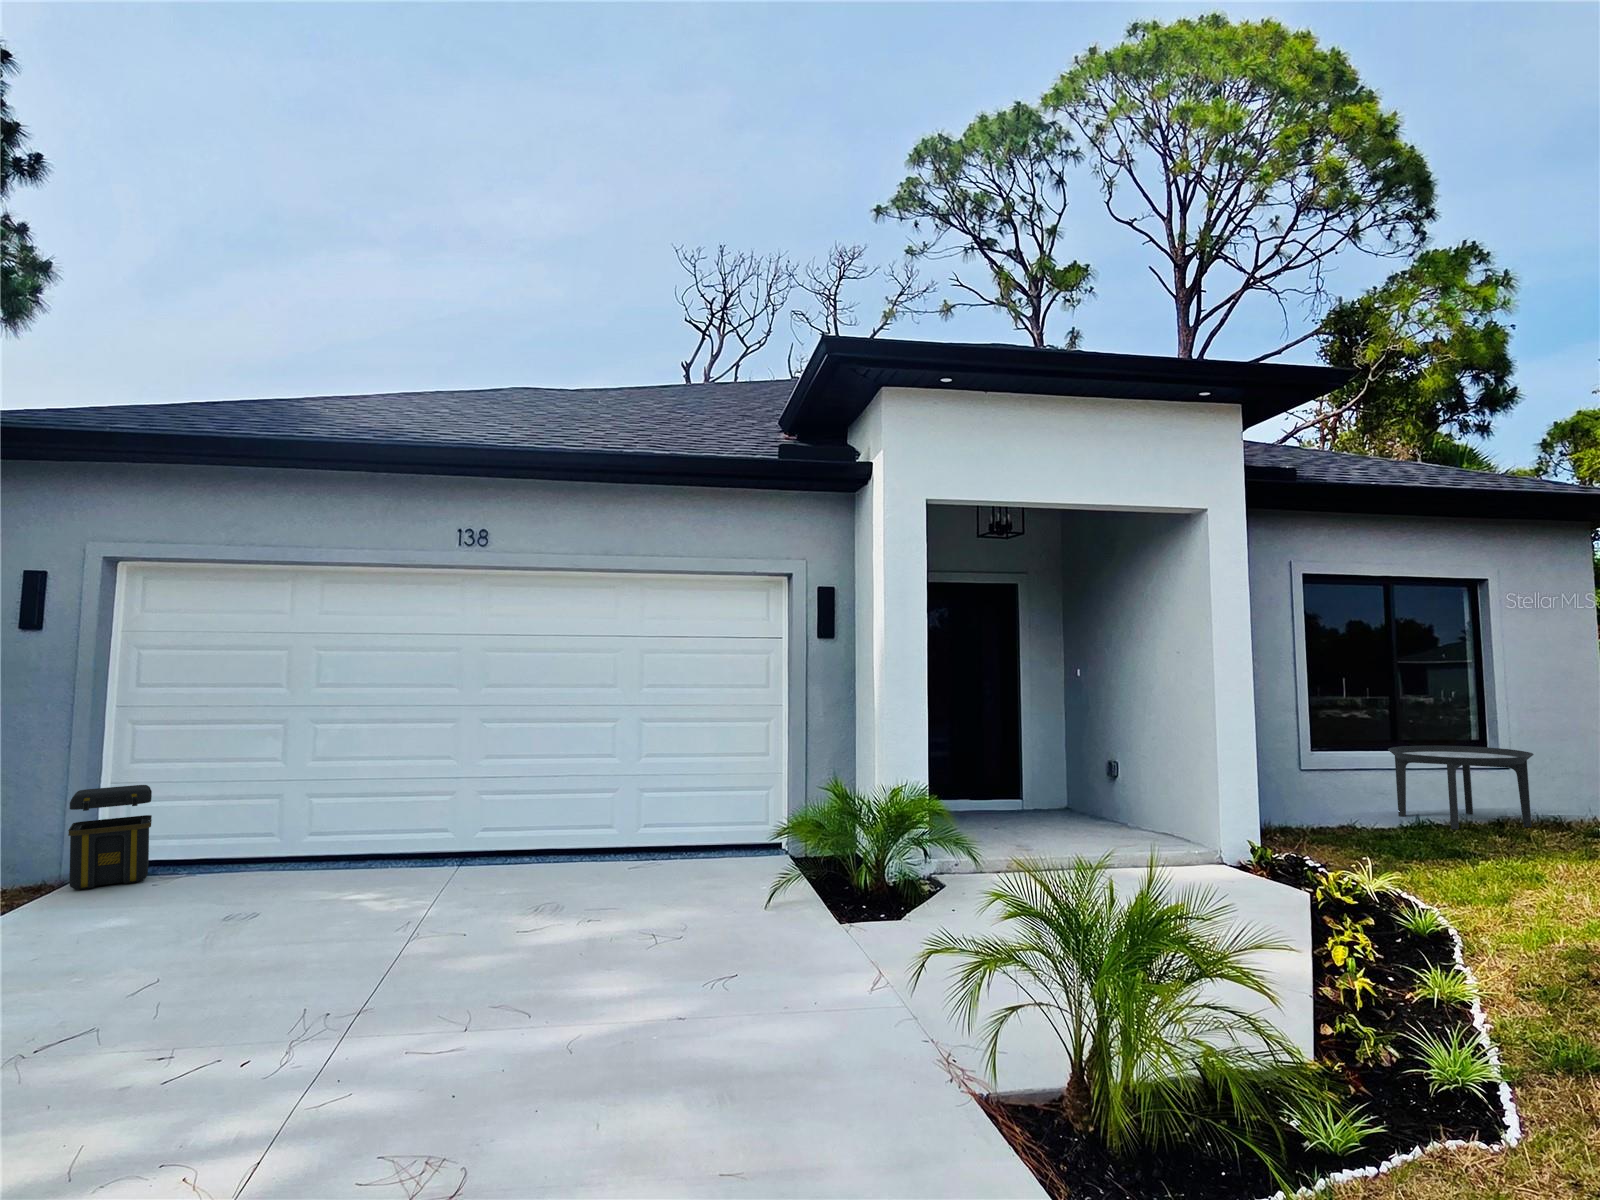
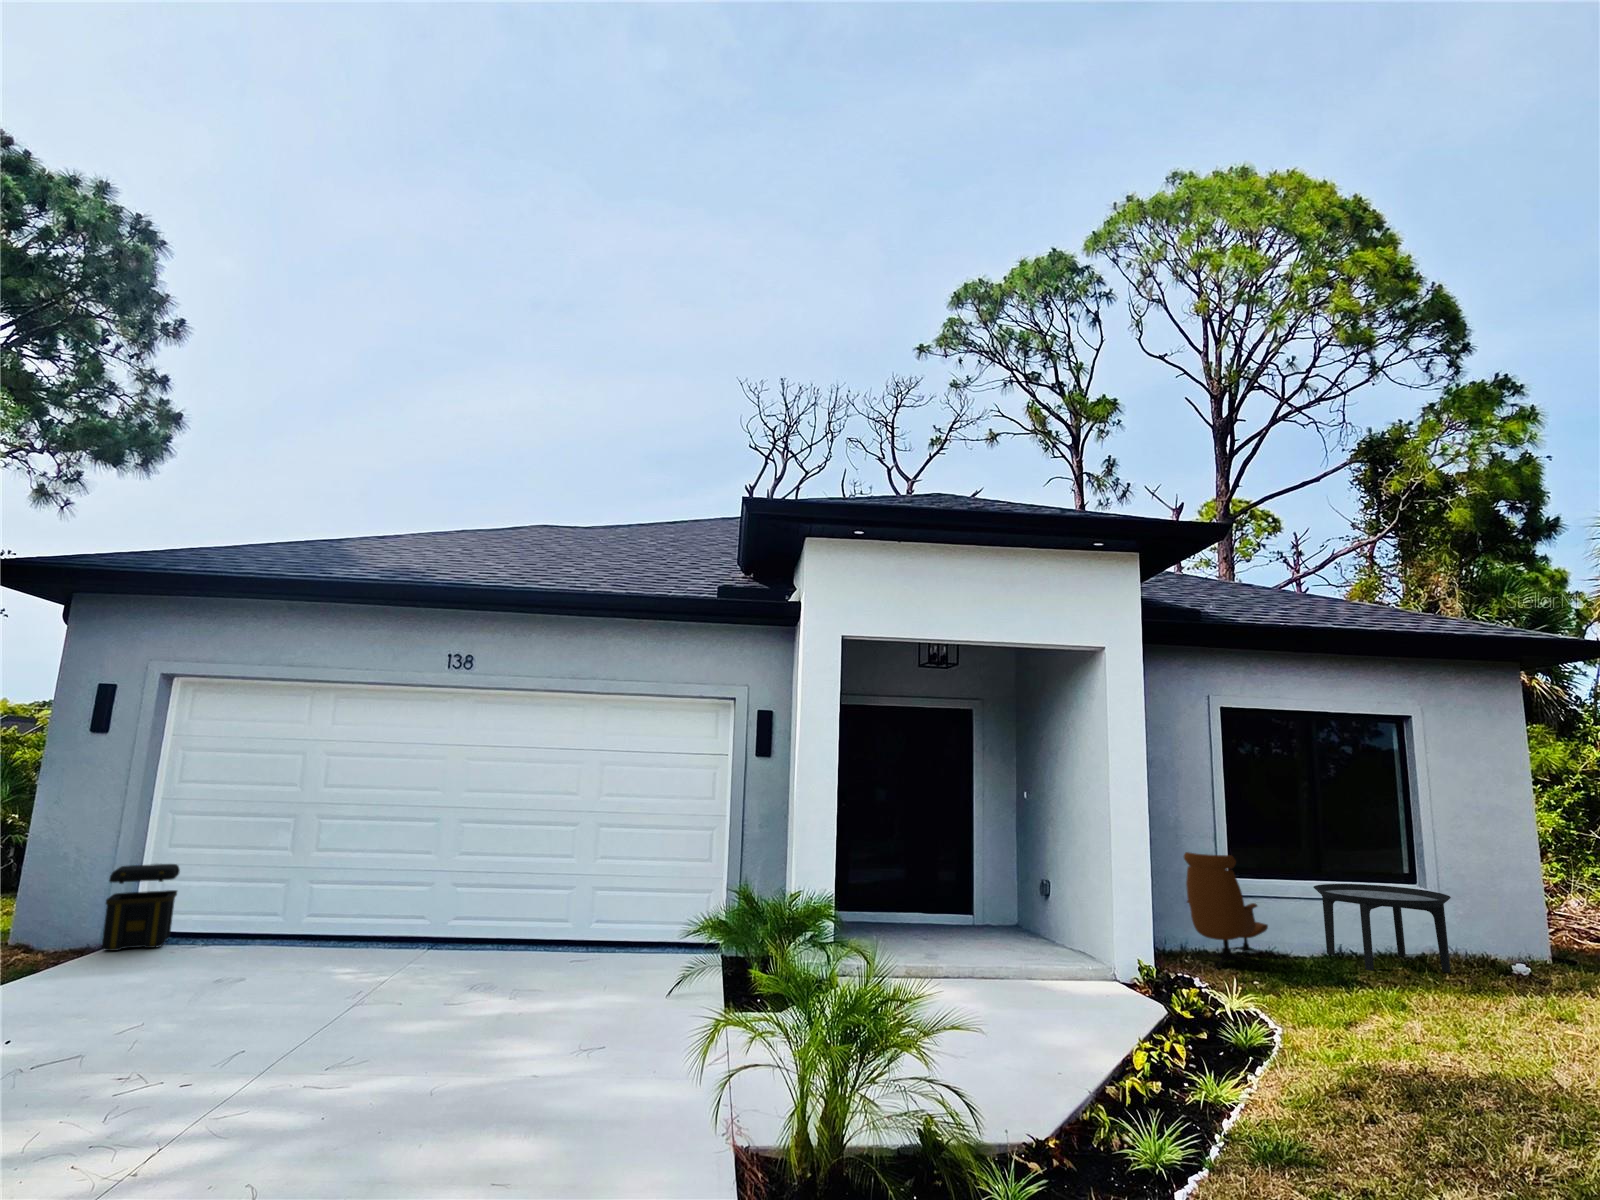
lounge chair: none [1276,720,1358,837] -> present [1184,852,1271,969]

